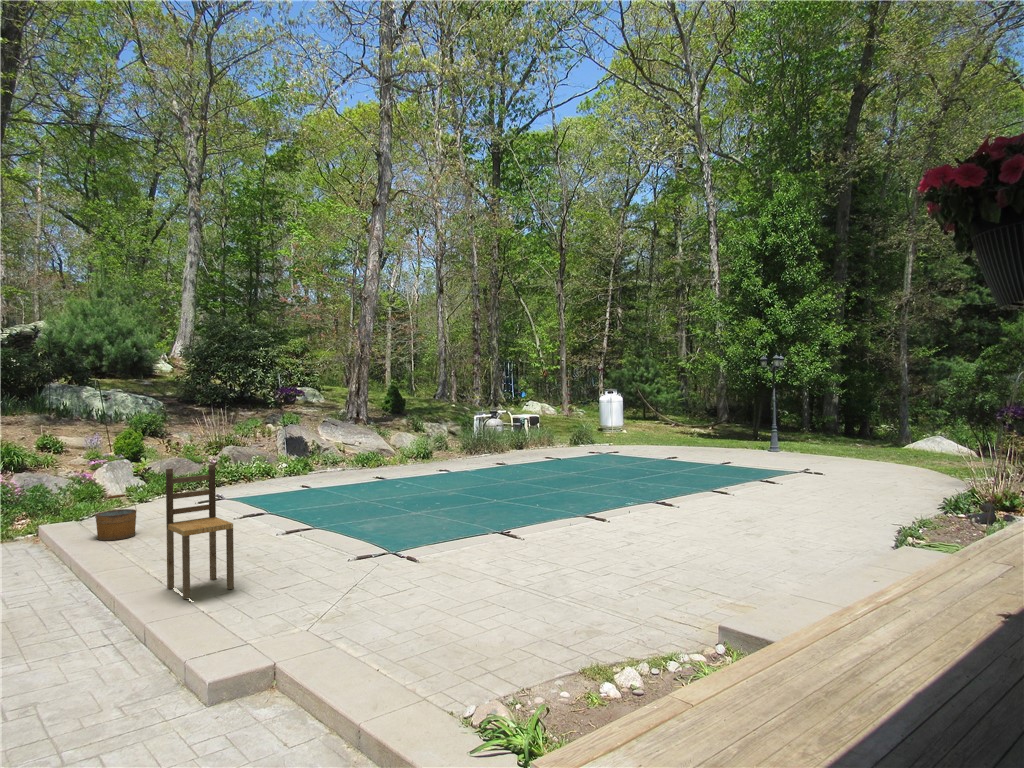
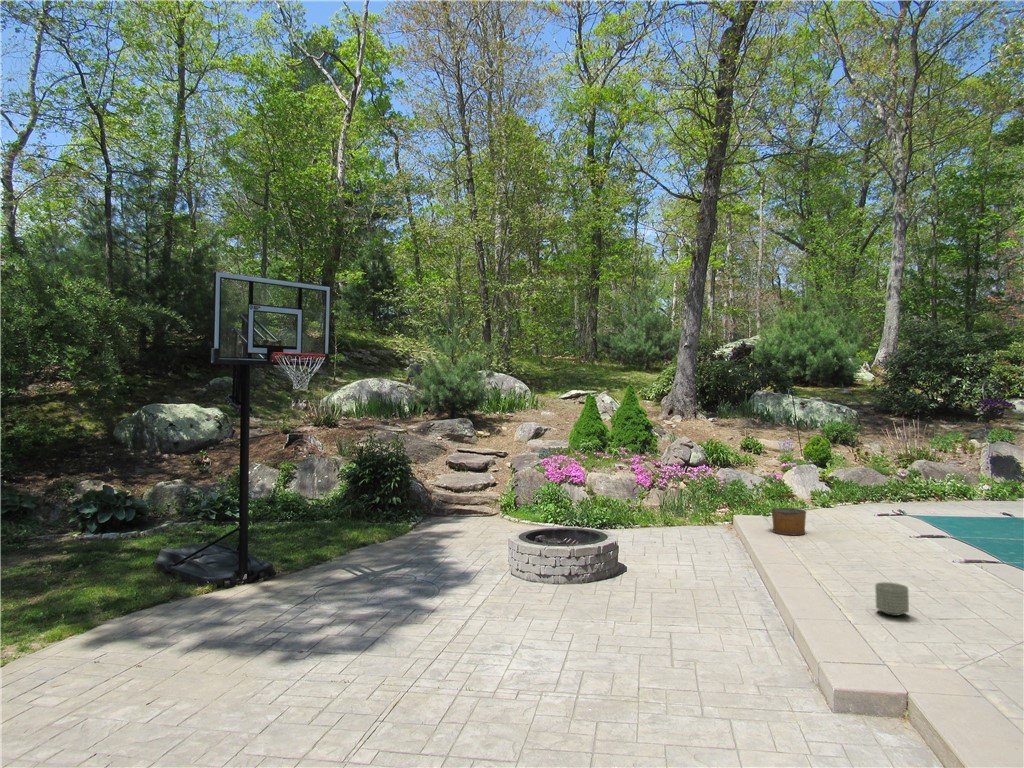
chair: present [166,464,234,599] -> none [812,473,875,601]
planter: none [239,567,269,599] -> present [875,582,909,616]

